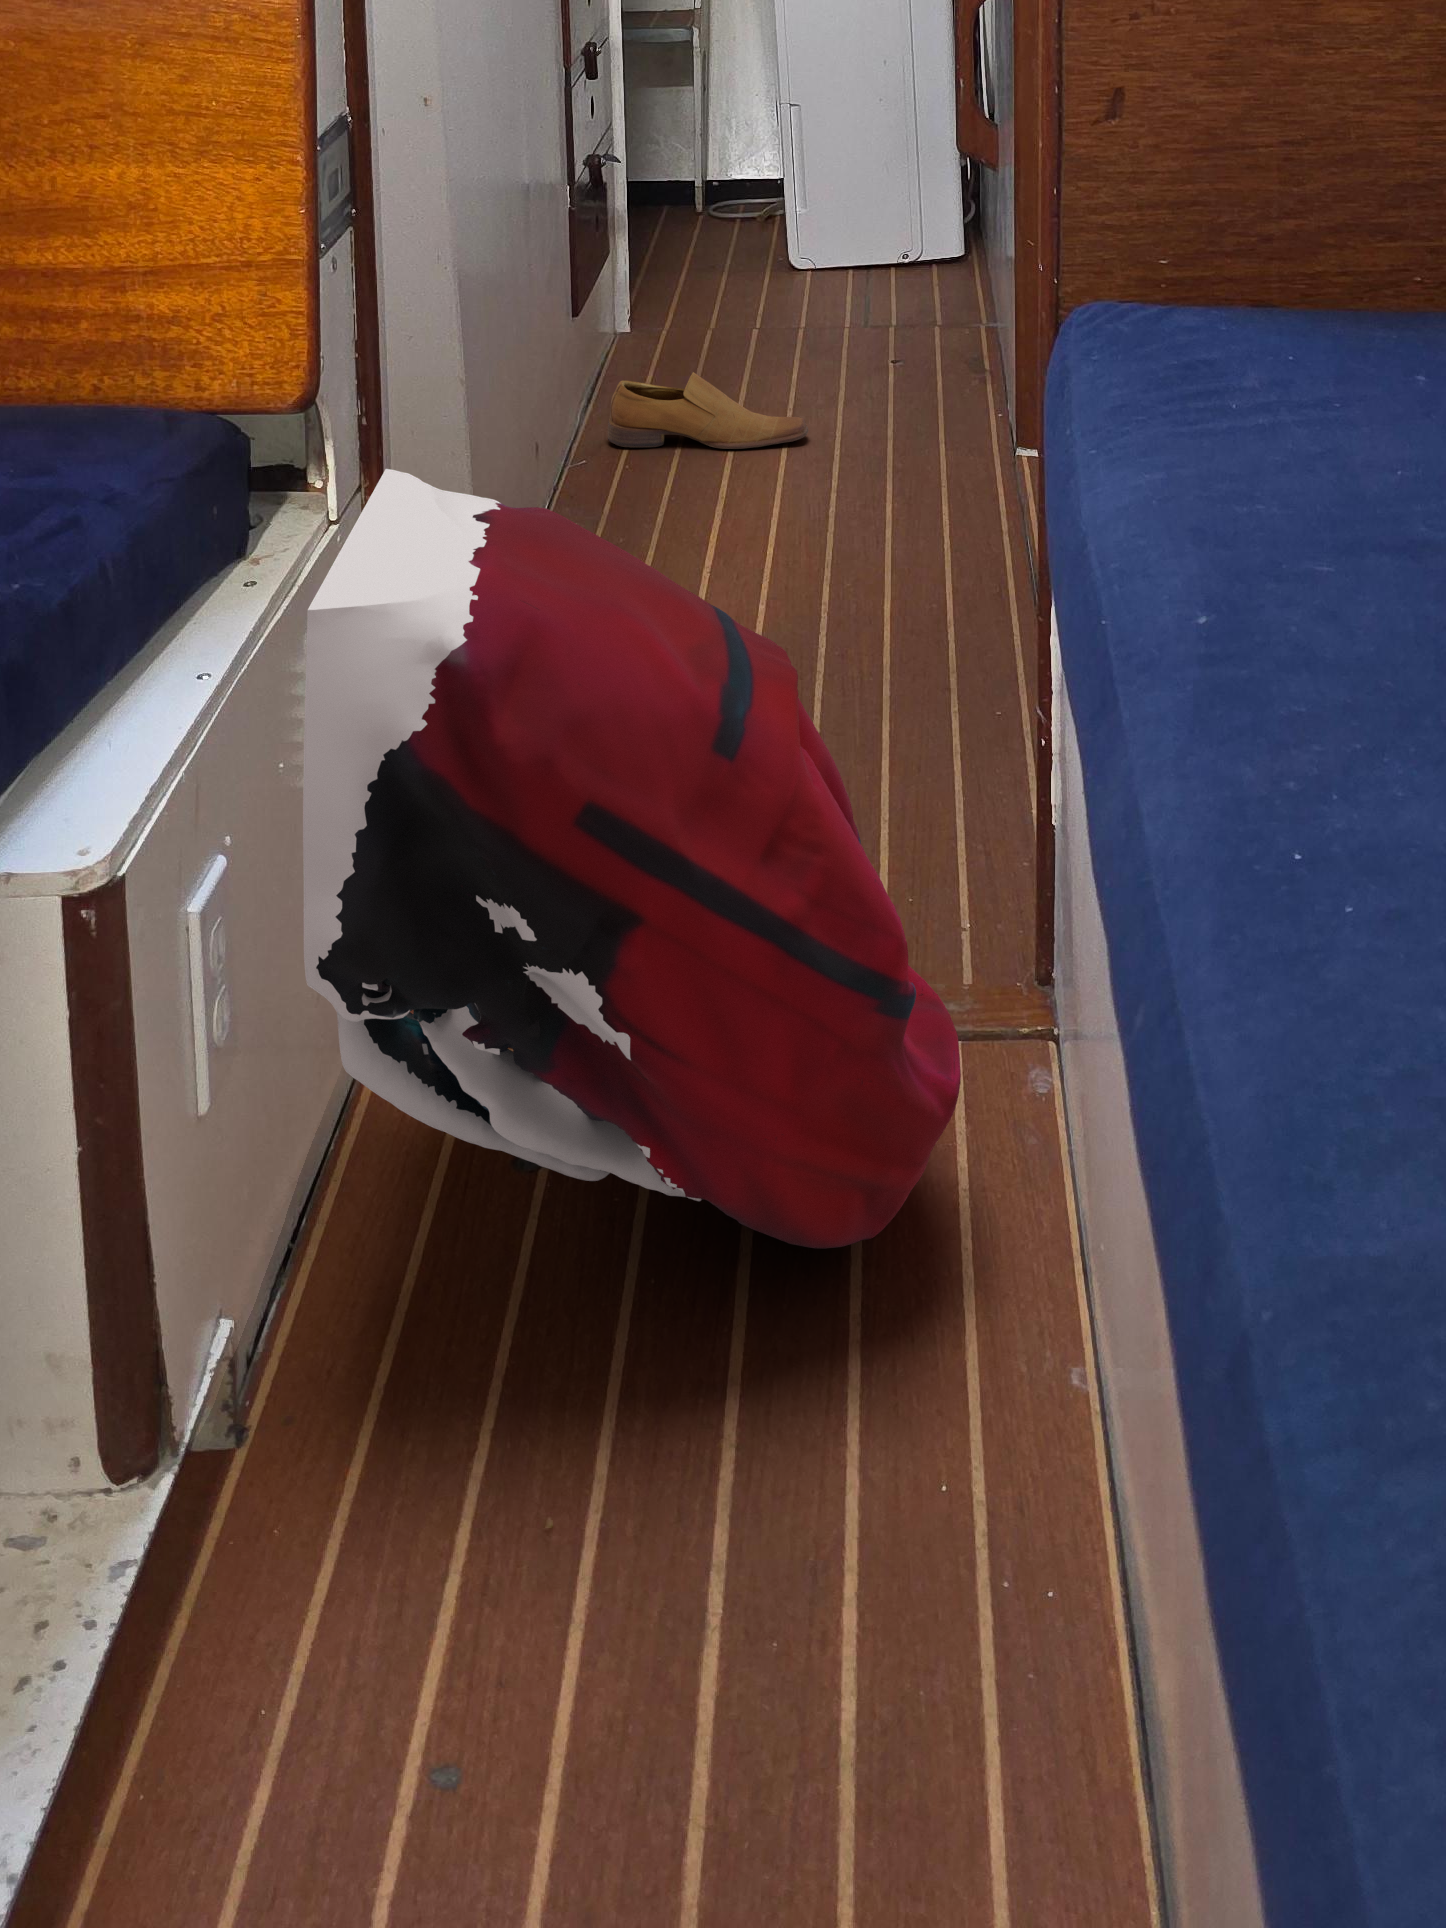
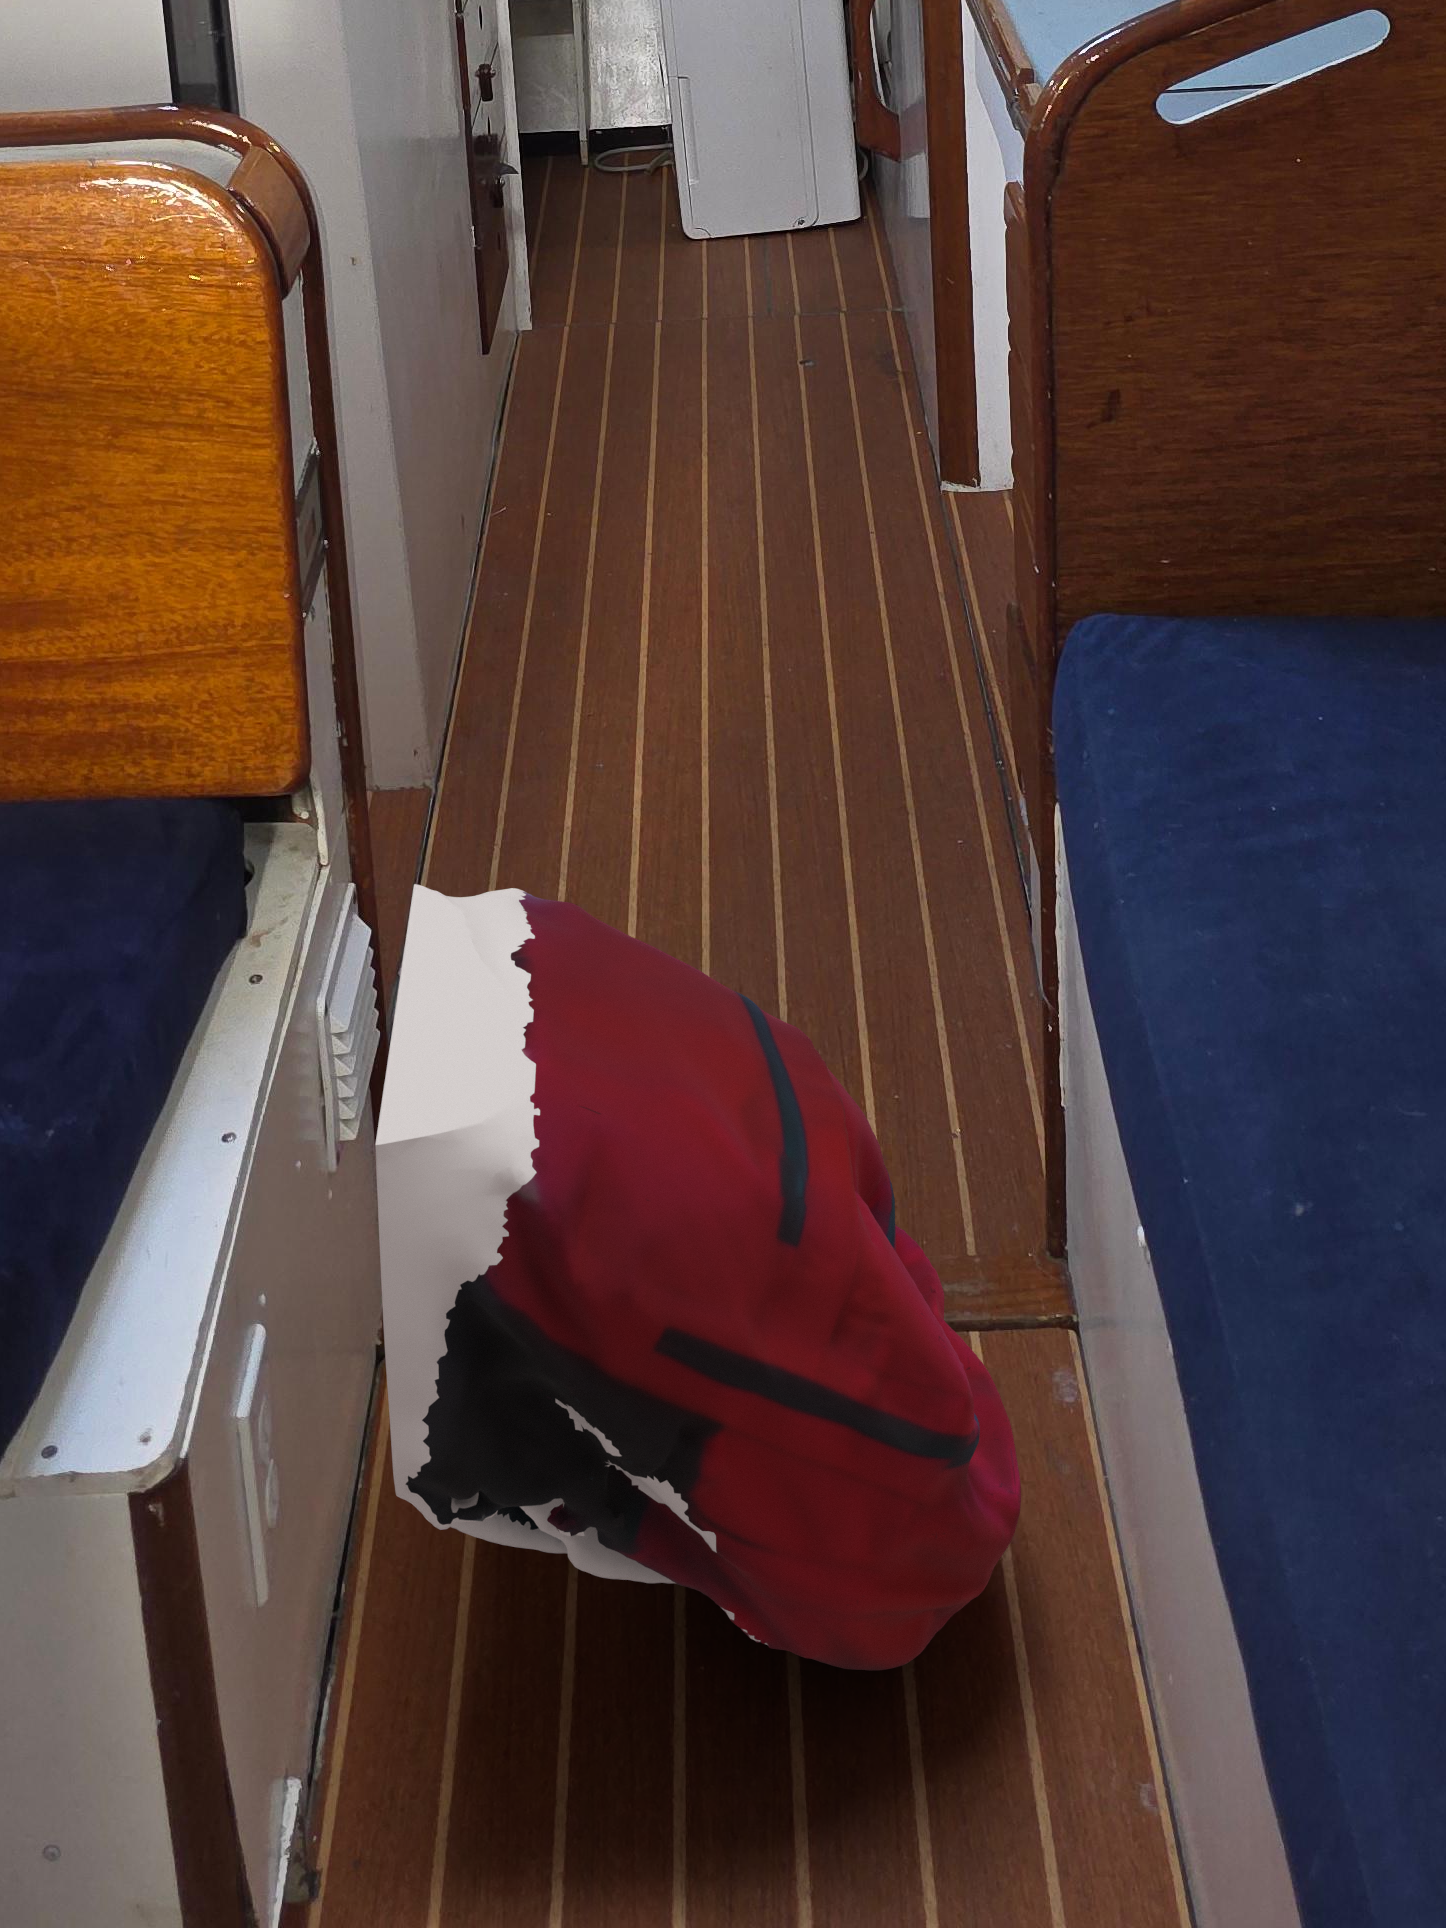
shoe: present [608,372,808,449] -> none [539,420,736,497]

